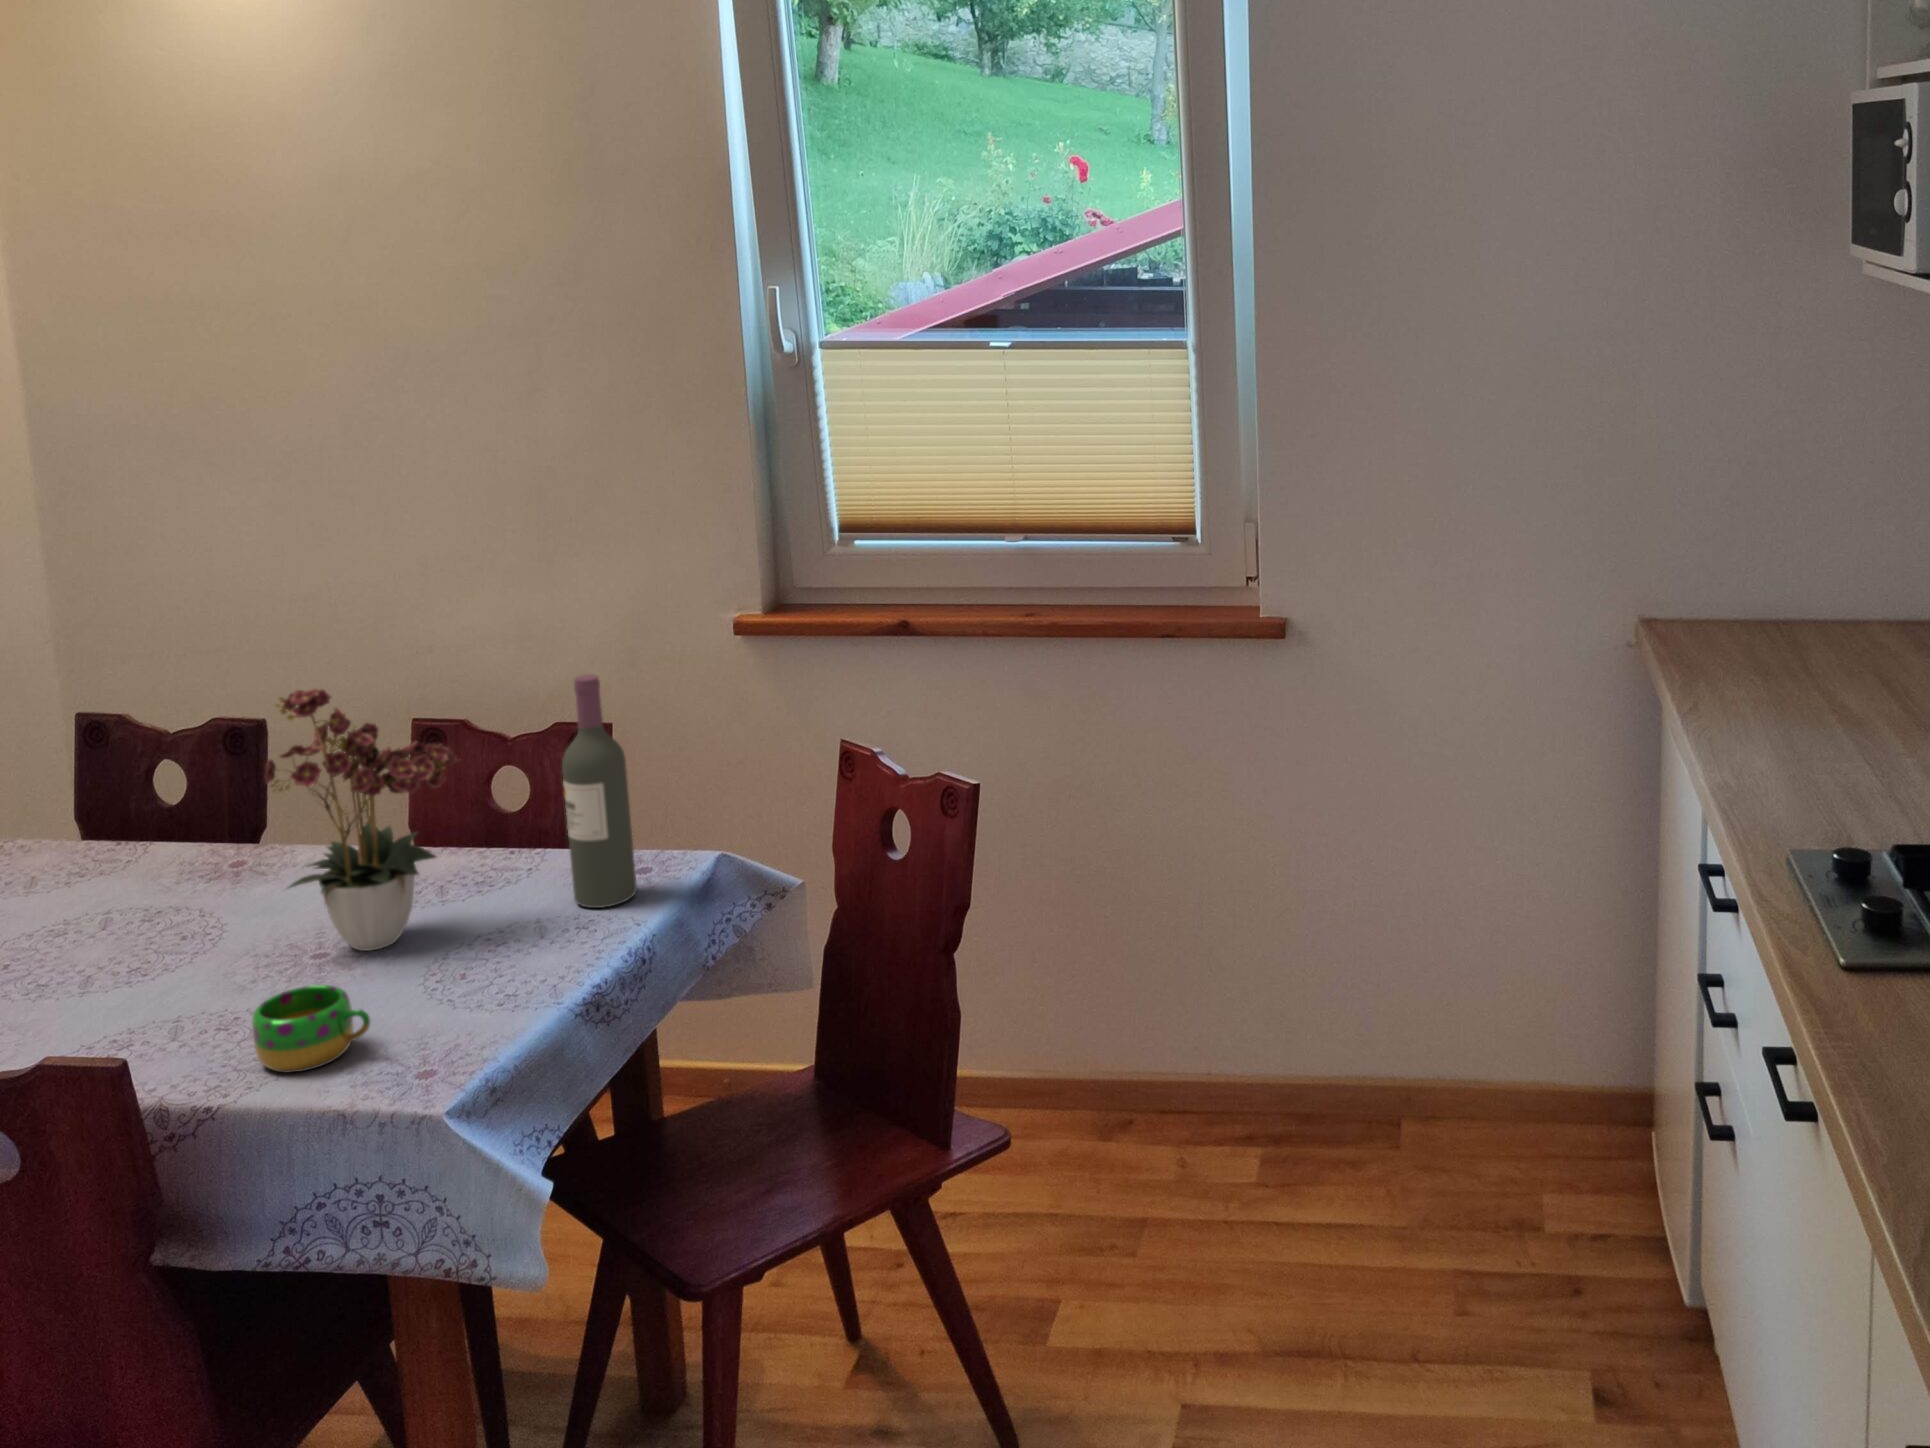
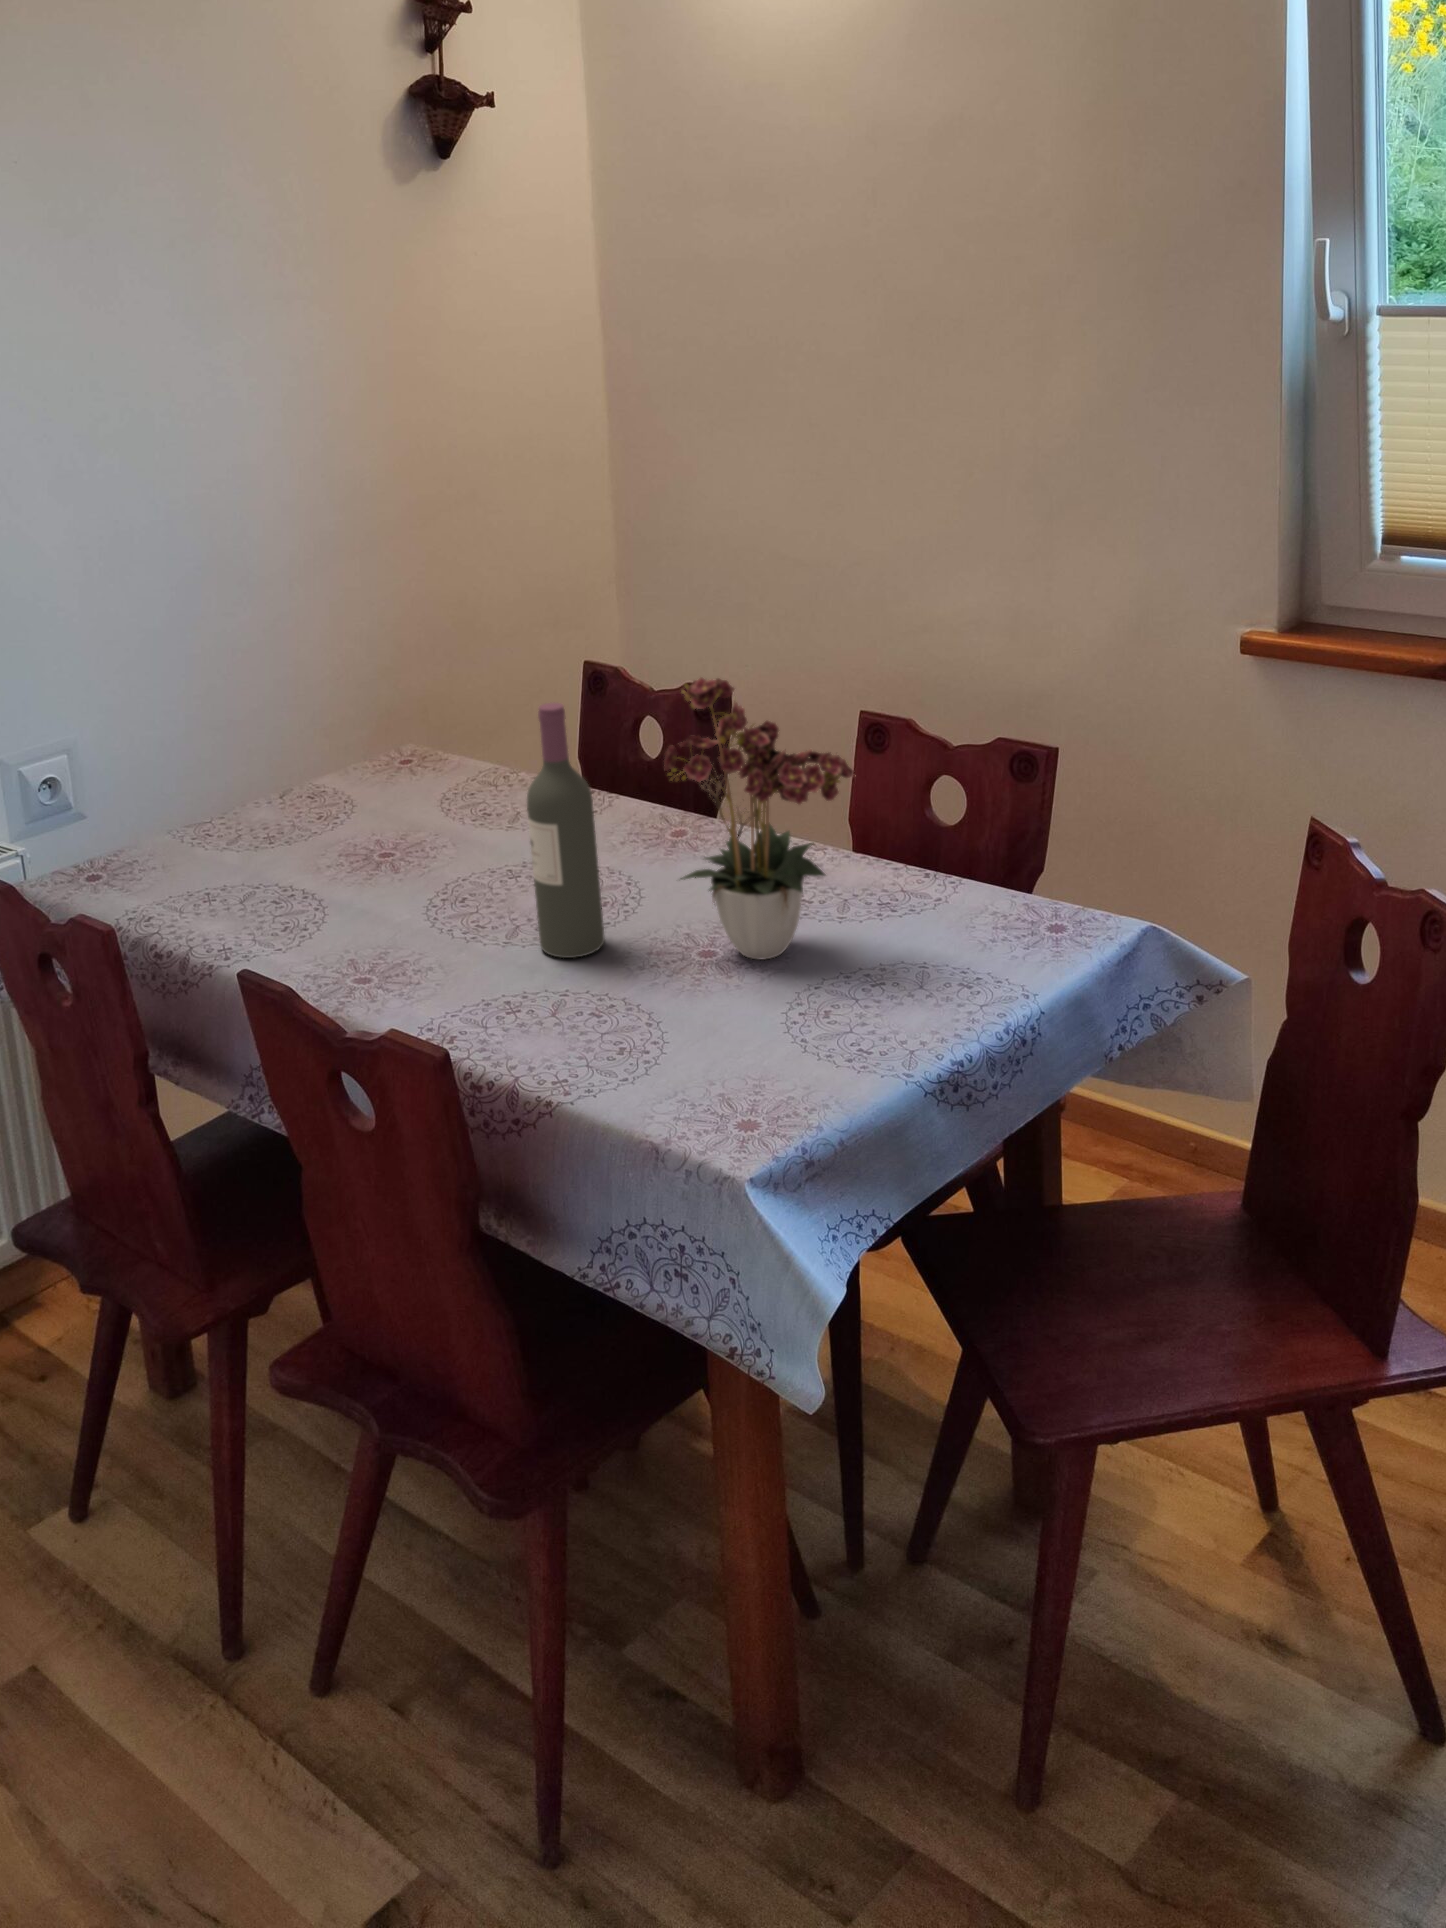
wine bottle: present [562,674,637,908] -> present [527,703,605,958]
mug: present [252,985,370,1073] -> none [602,994,706,1084]

